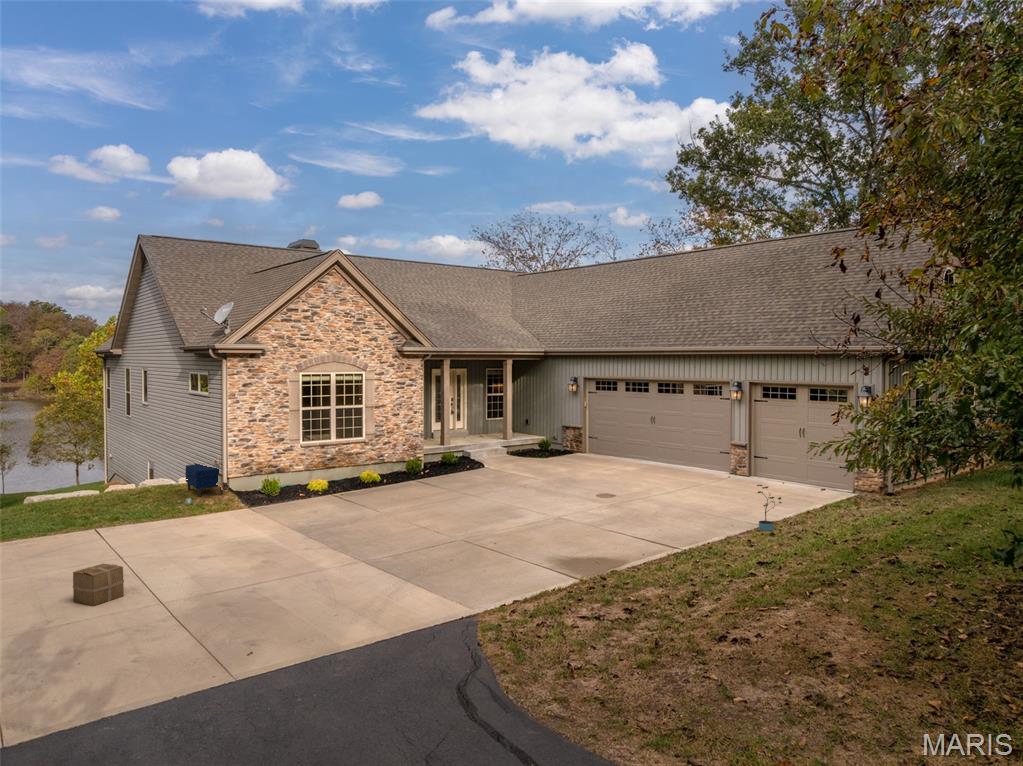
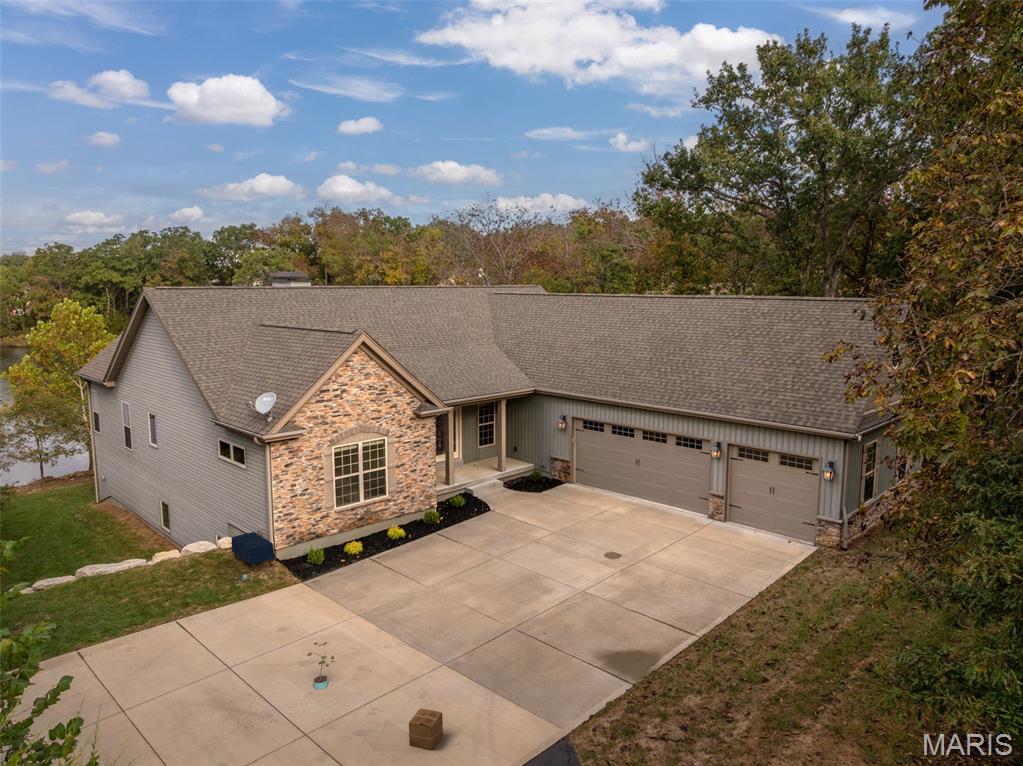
potted plant: present [757,485,781,531] -> present [307,642,334,690]
cardboard box: present [73,564,124,606] -> present [409,708,443,750]

